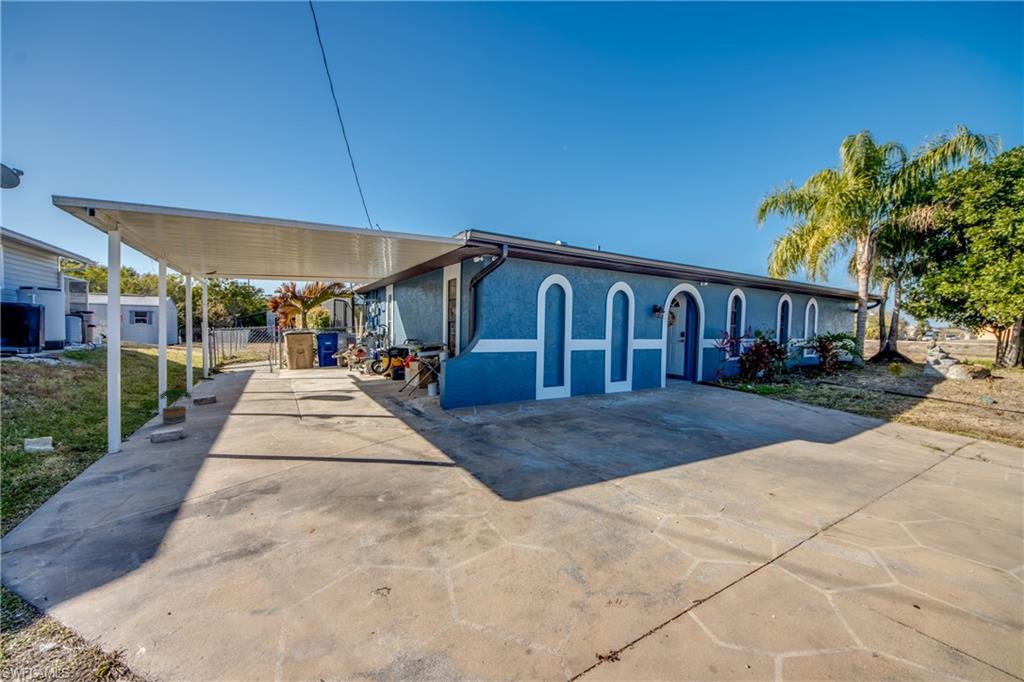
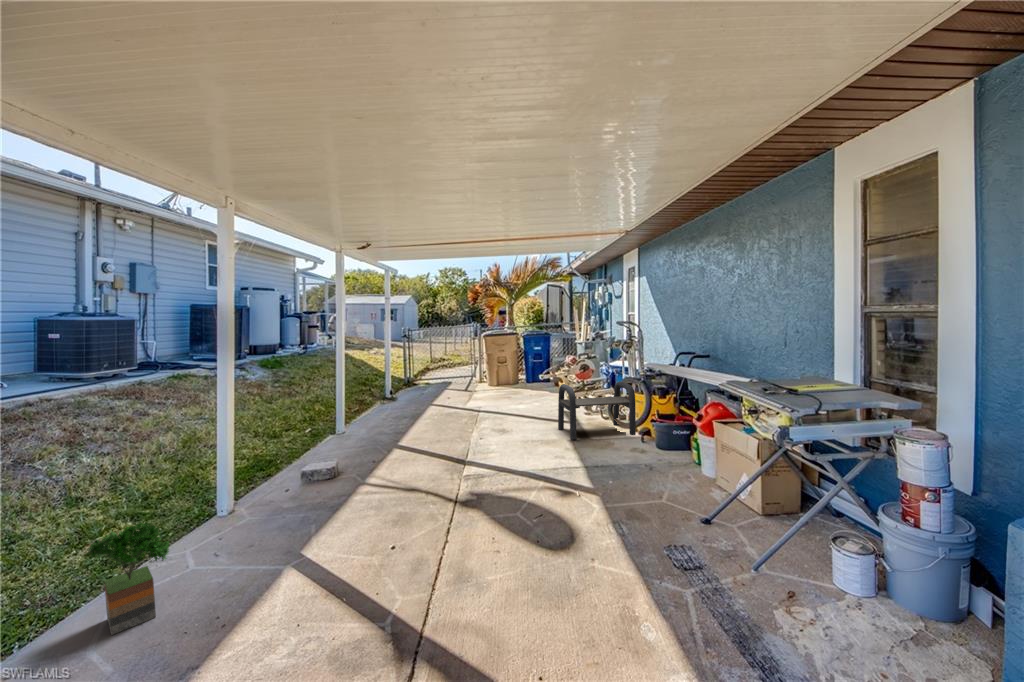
bench: none [345,353,386,381] -> present [558,382,636,440]

